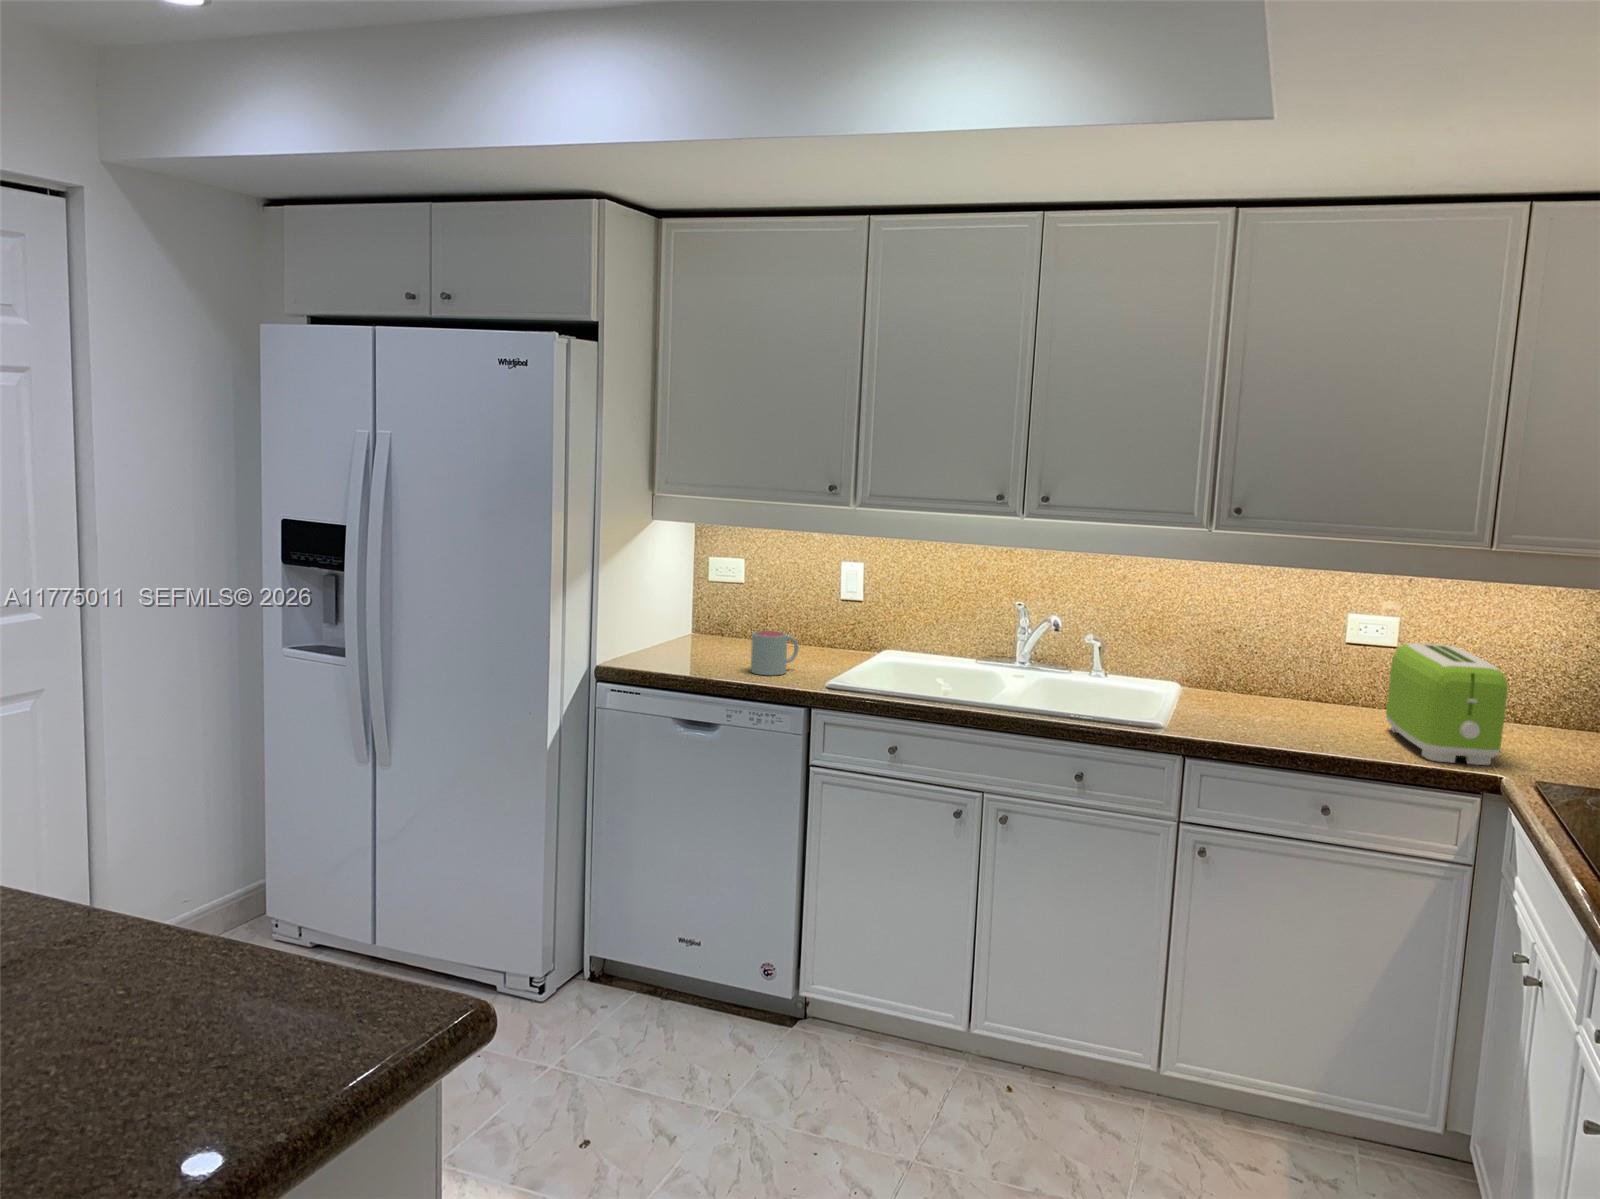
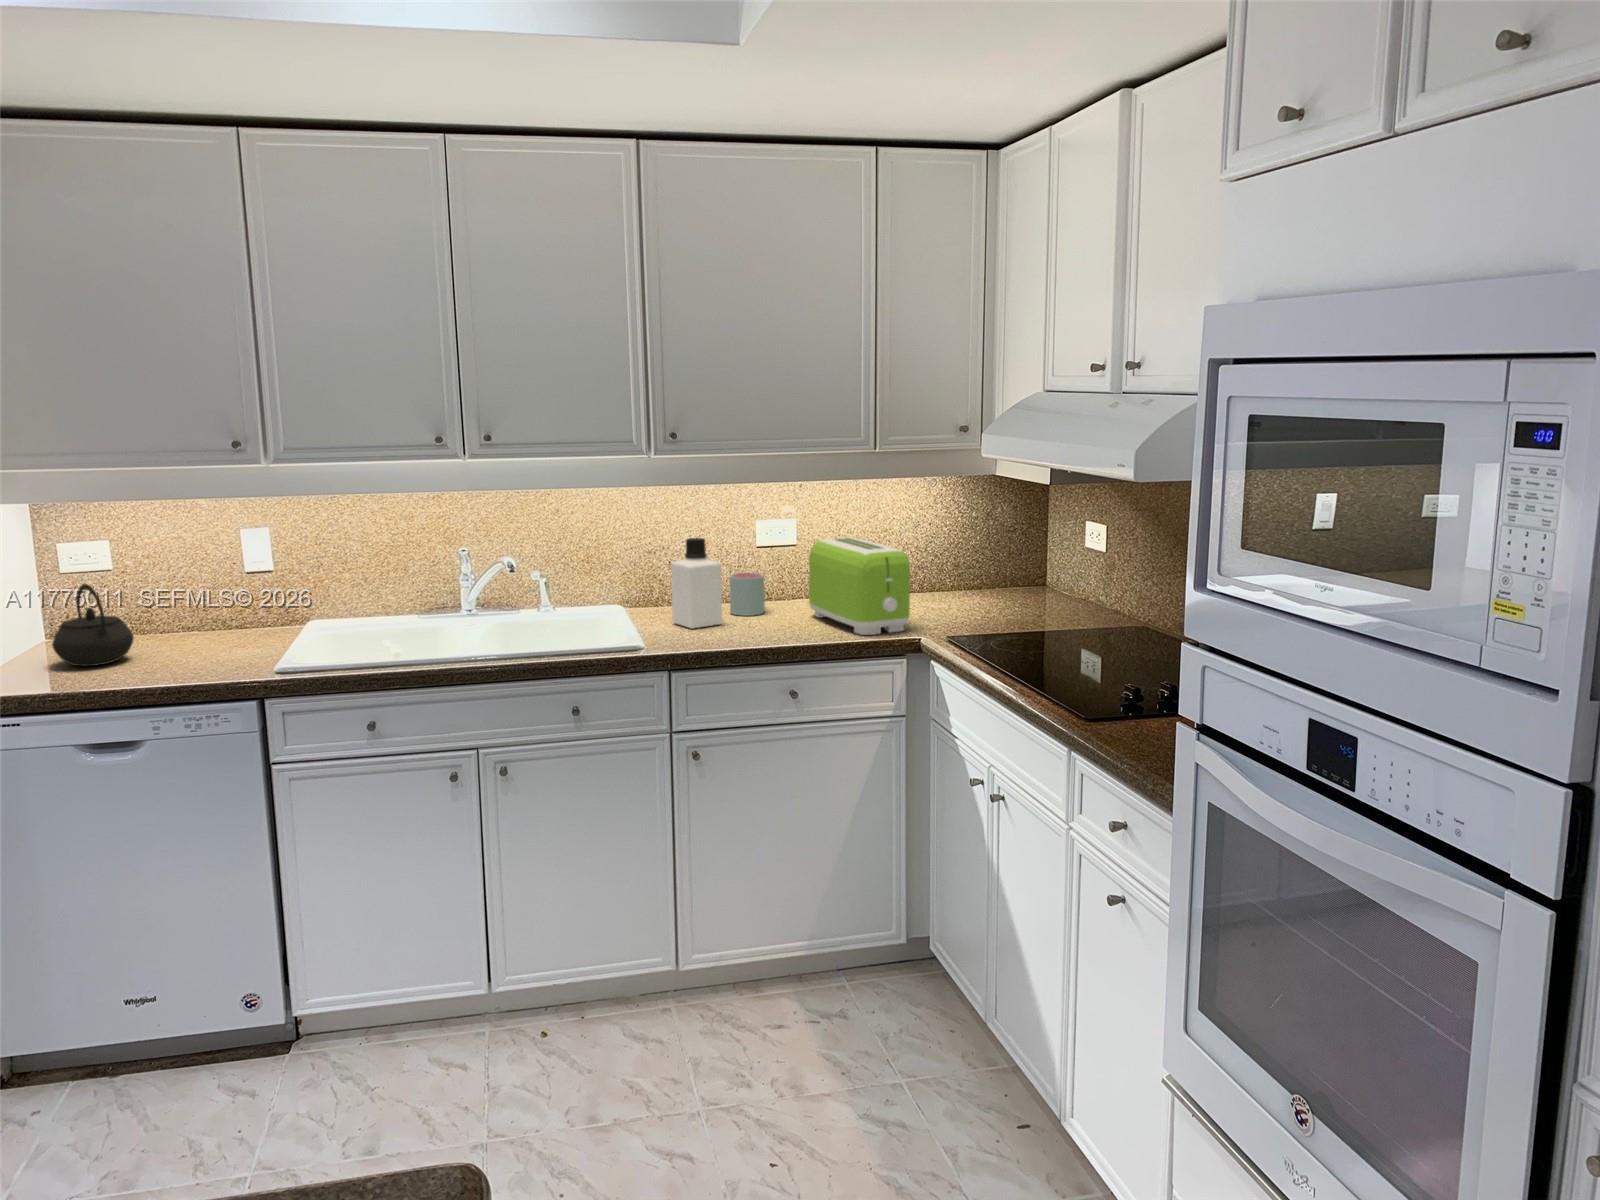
kettle: none [682,591,740,659] -> present [52,584,134,666]
bottle: none [1218,621,1278,719] -> present [671,538,722,628]
mug: present [751,631,799,675] -> present [730,573,765,616]

